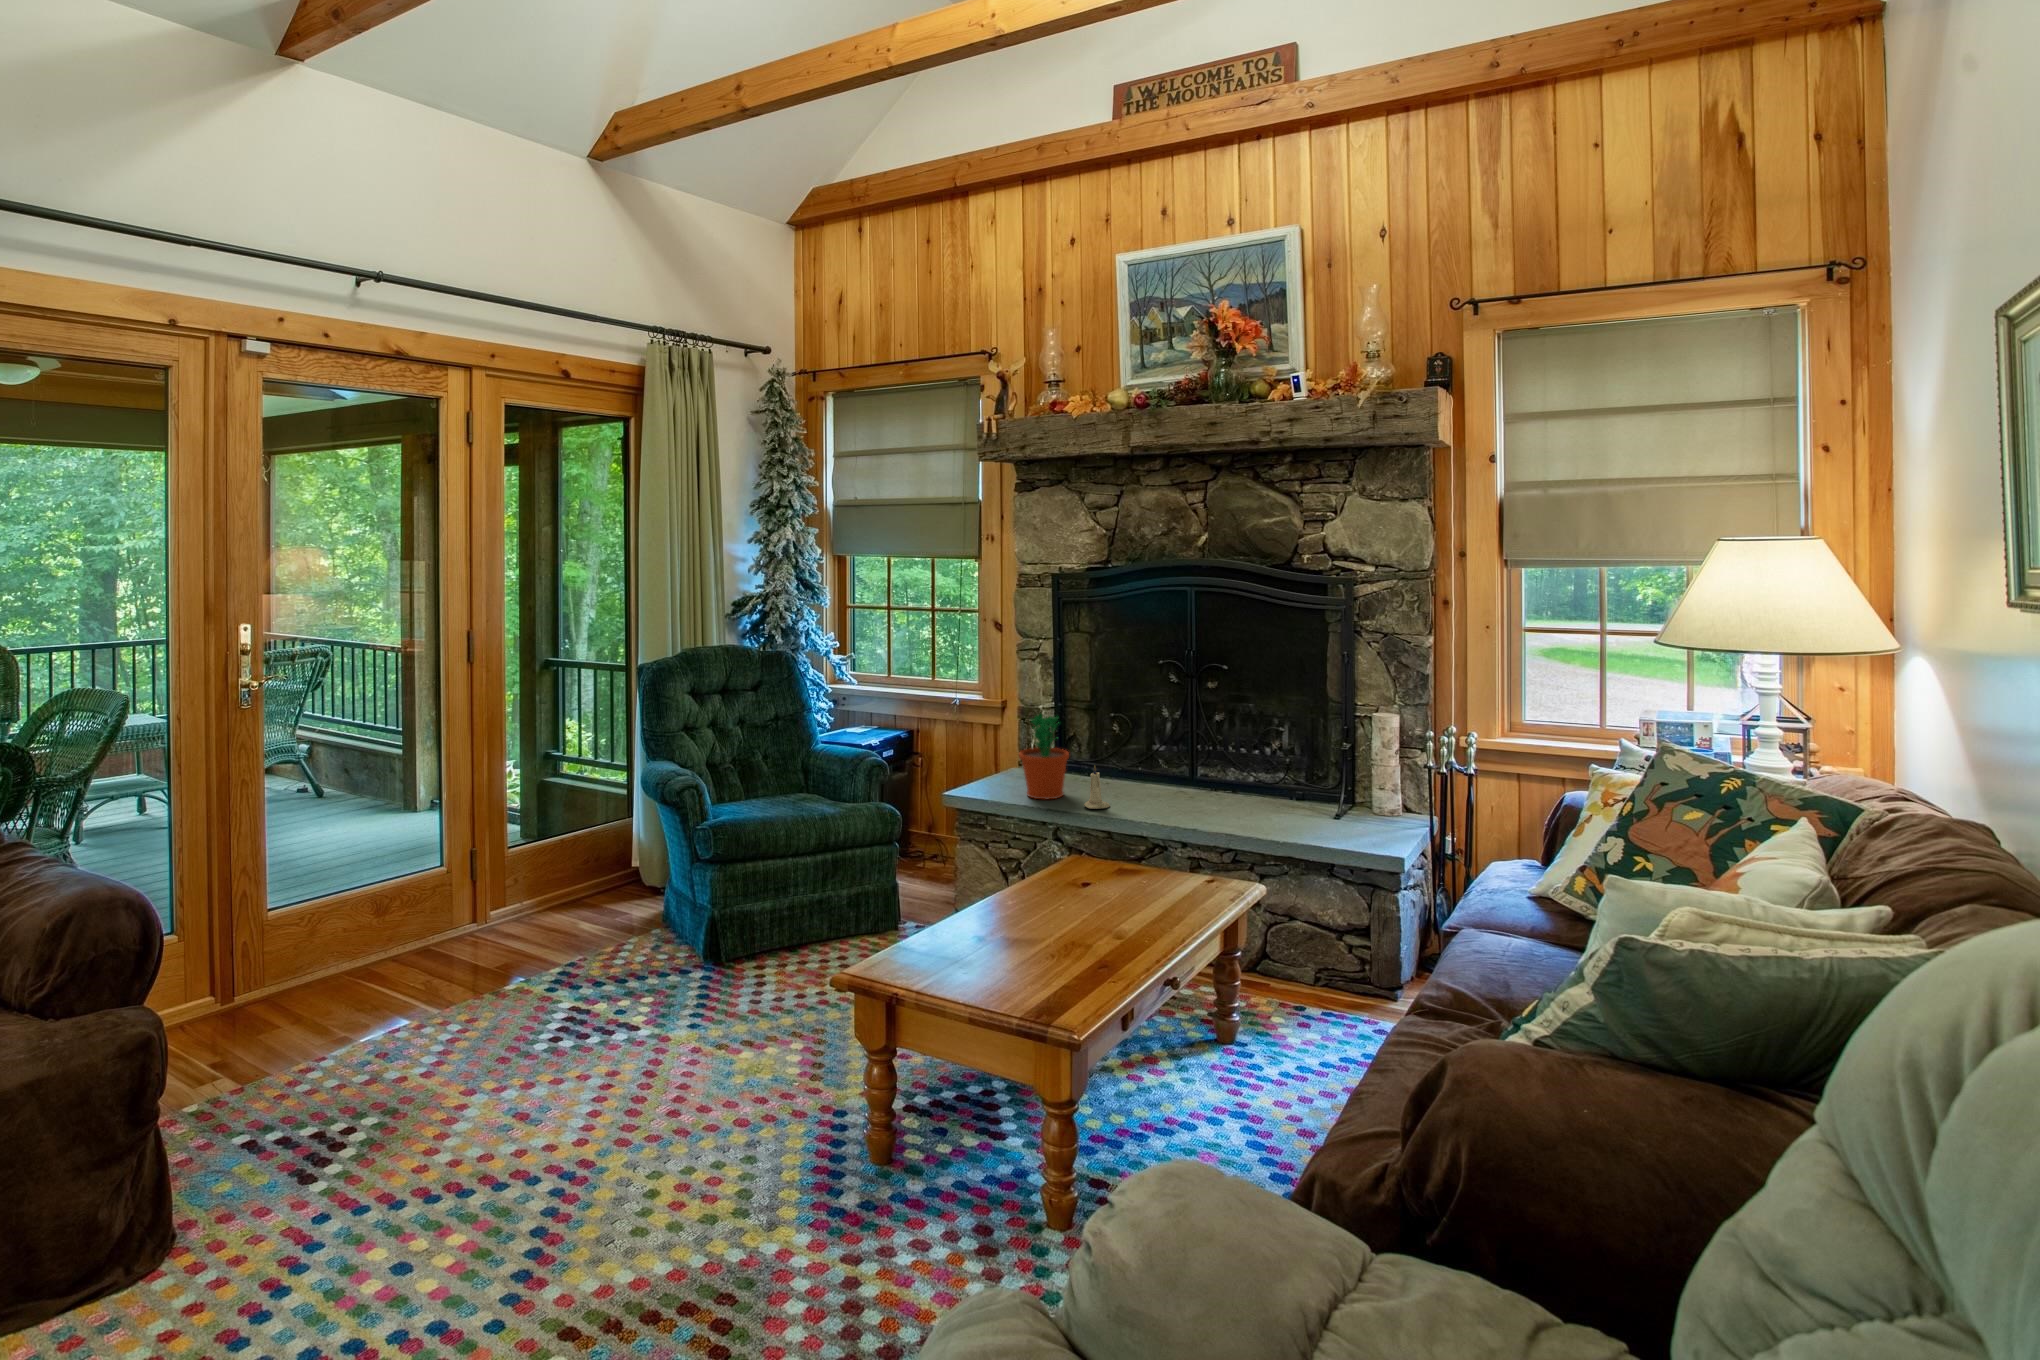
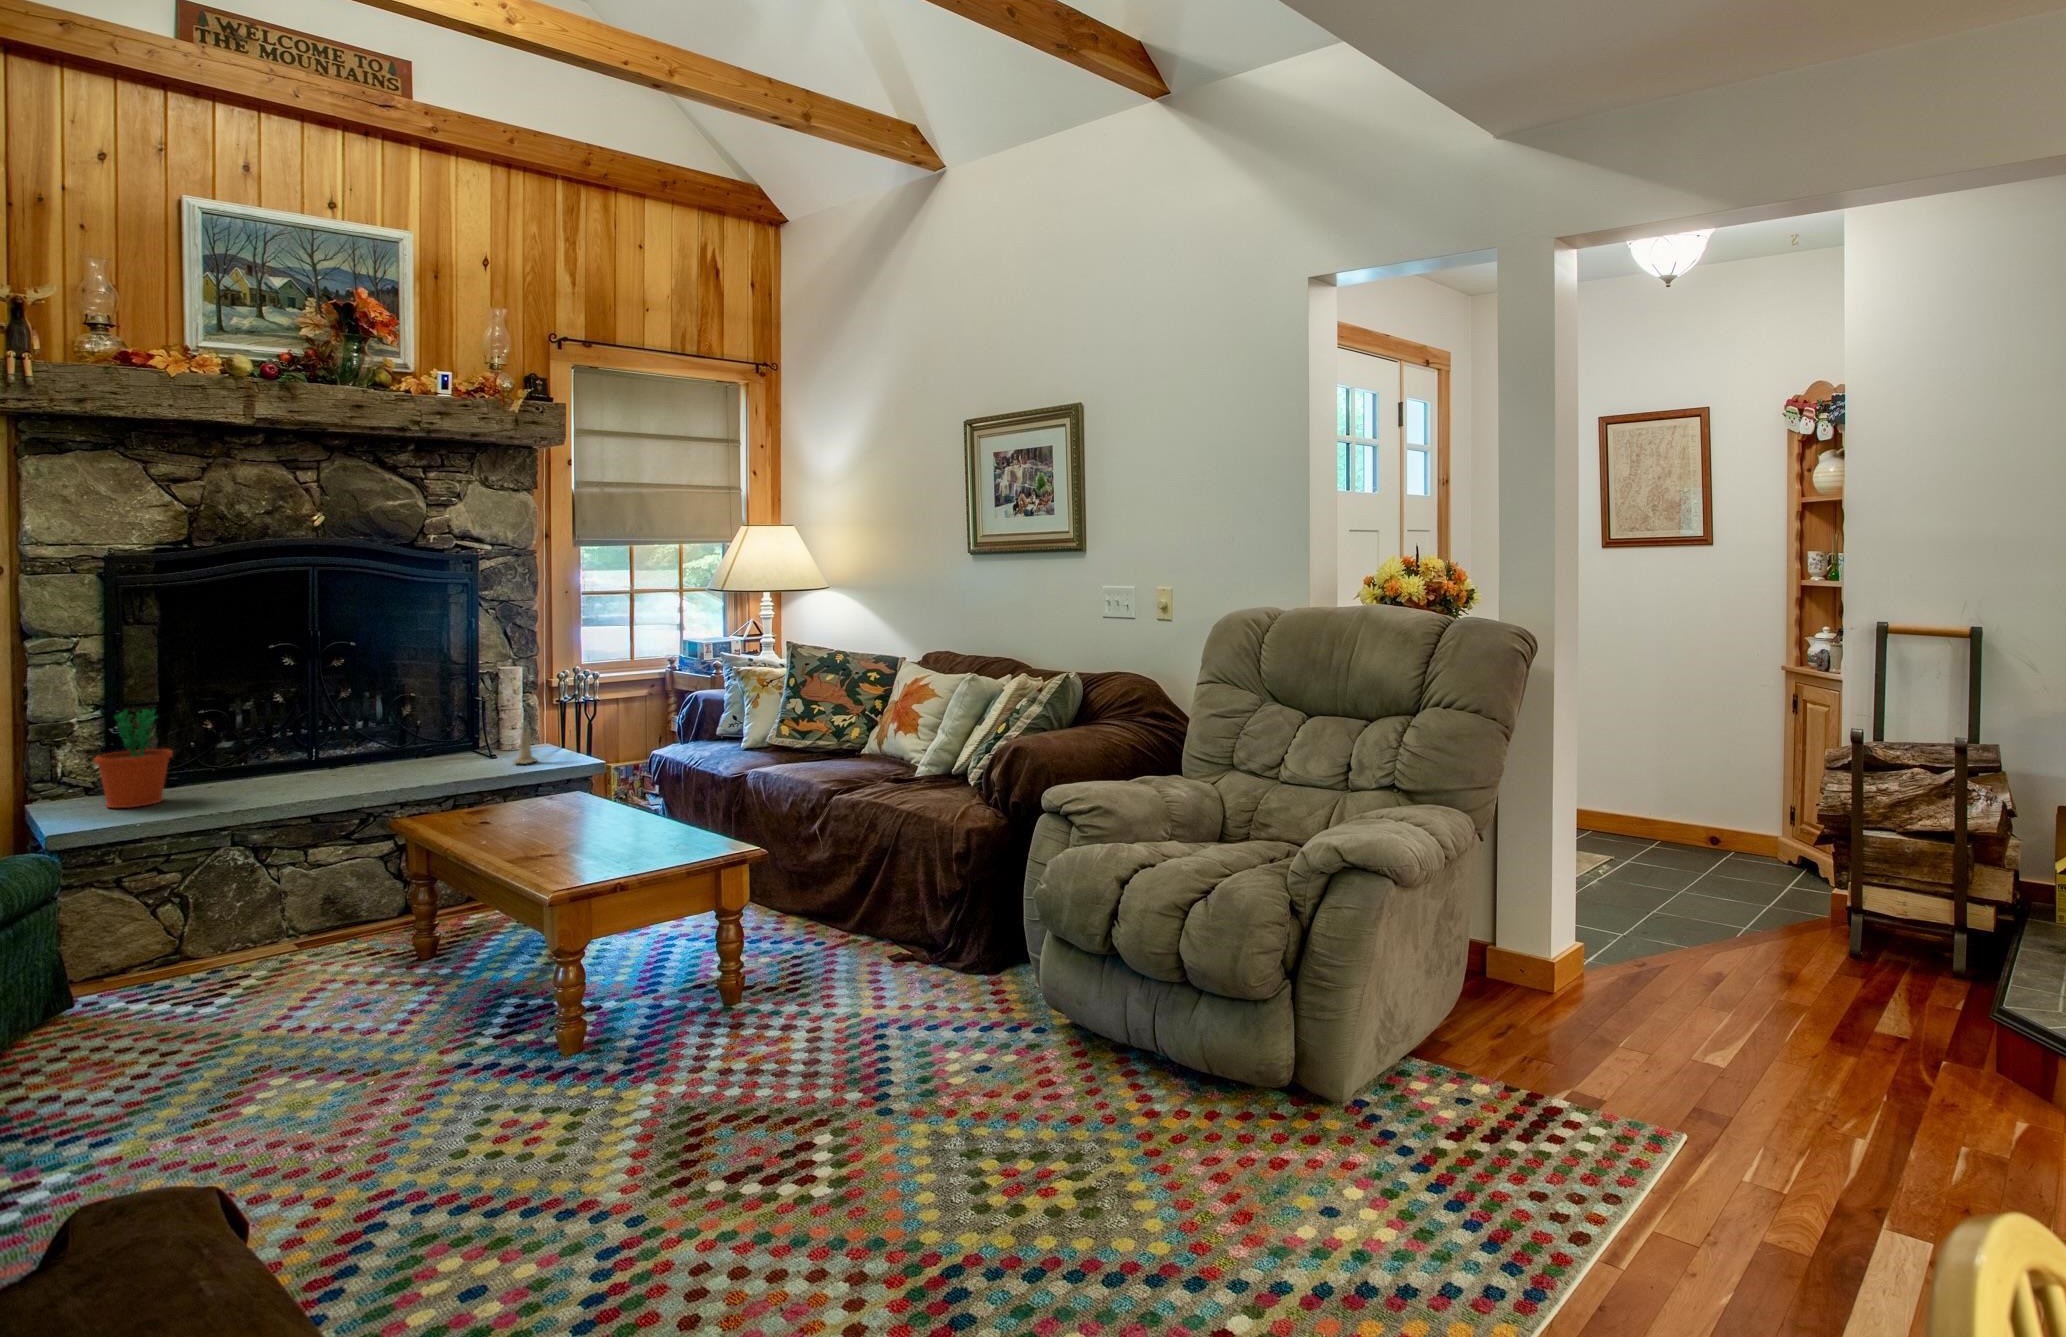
candle: present [1084,765,1110,809] -> present [513,726,537,764]

